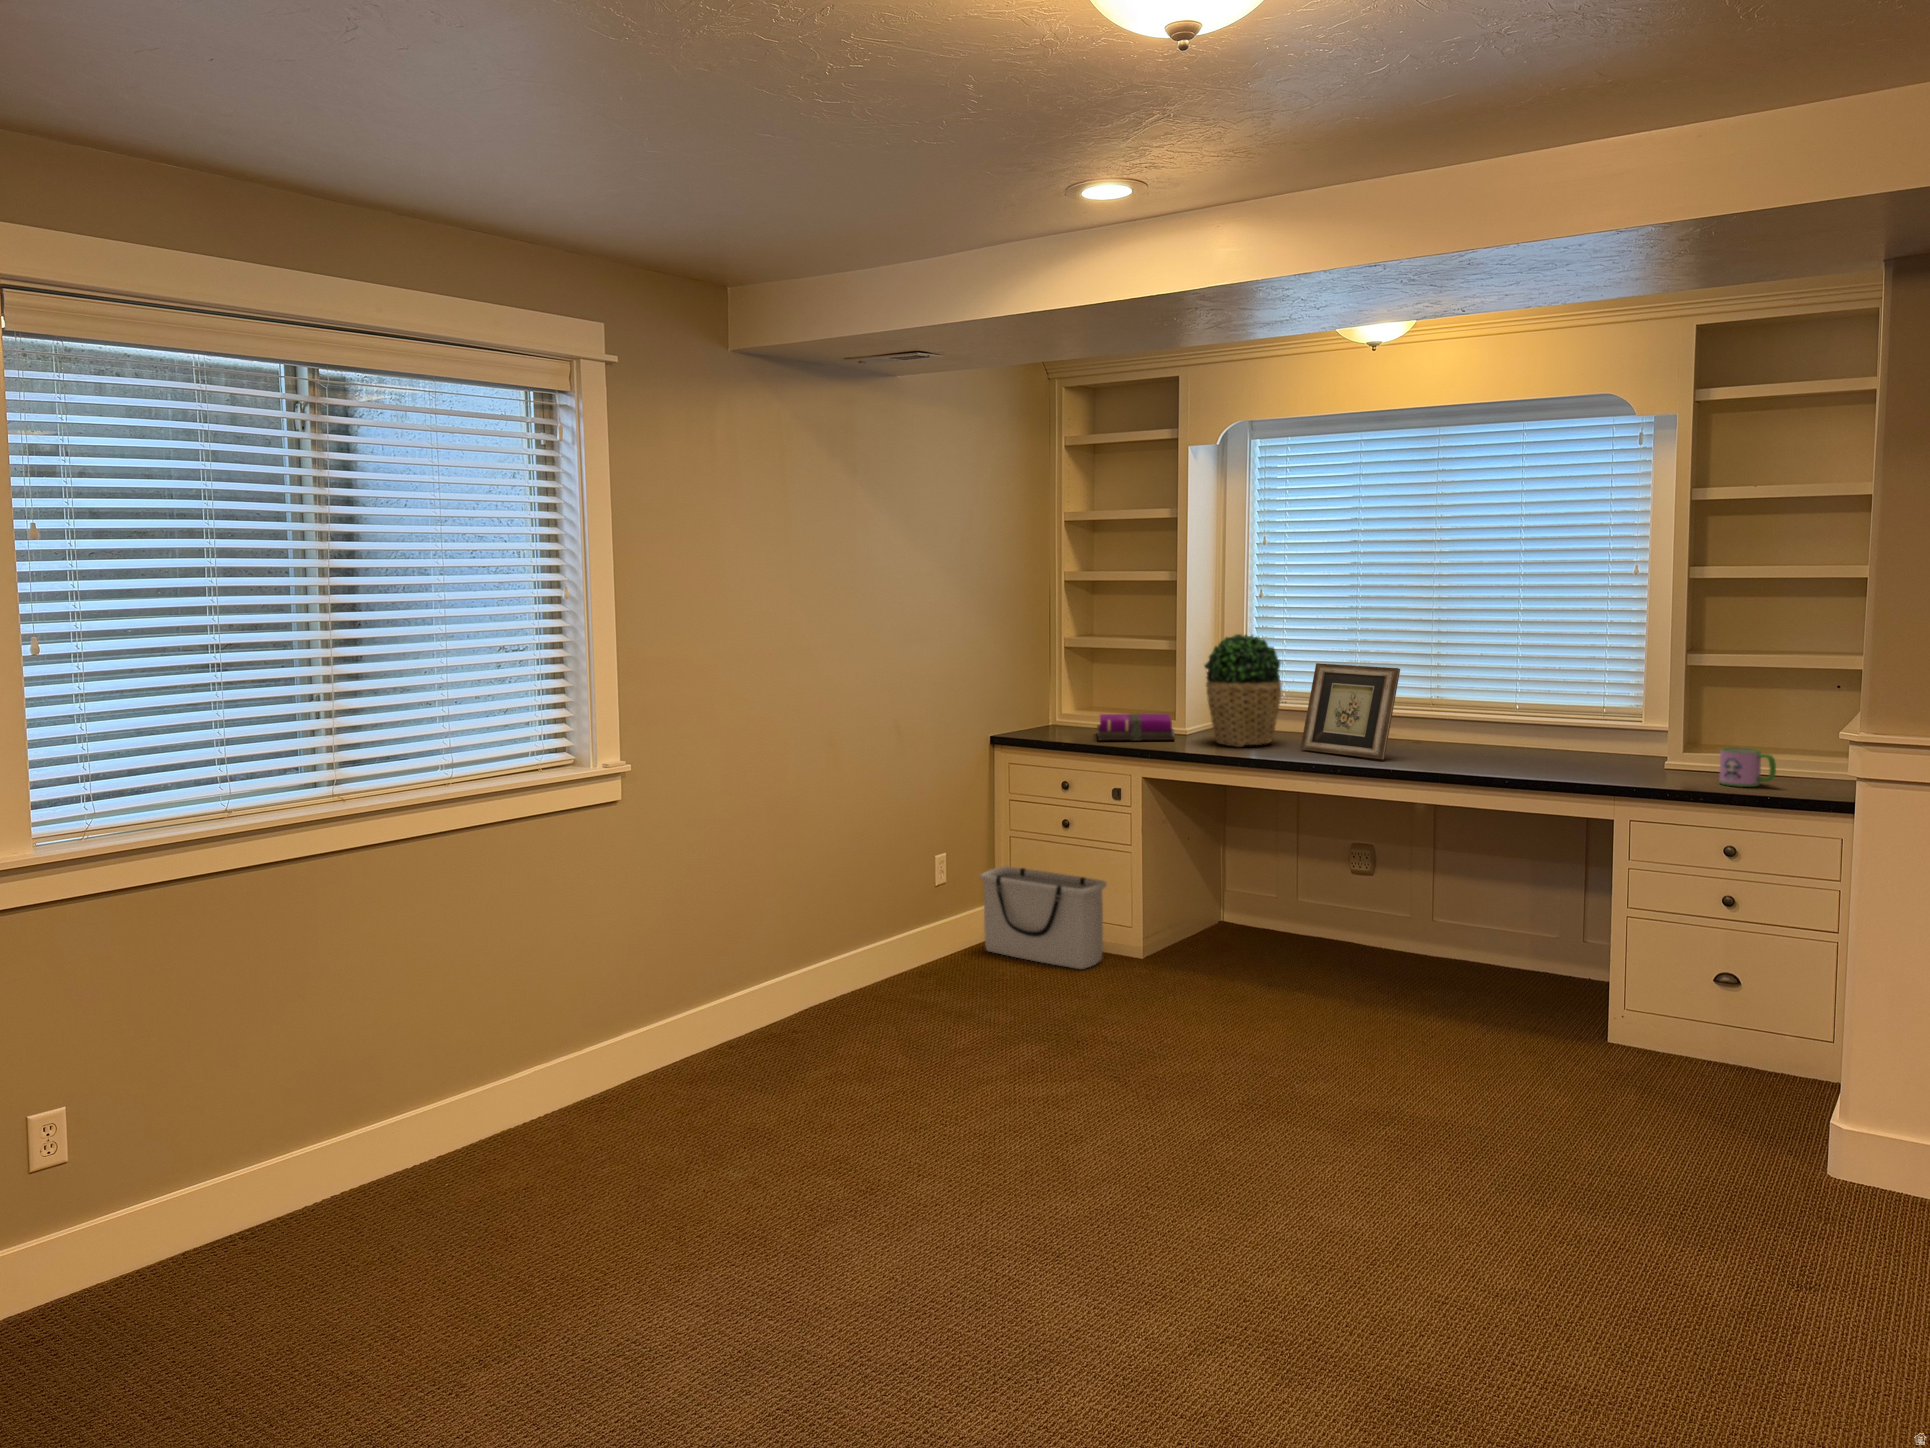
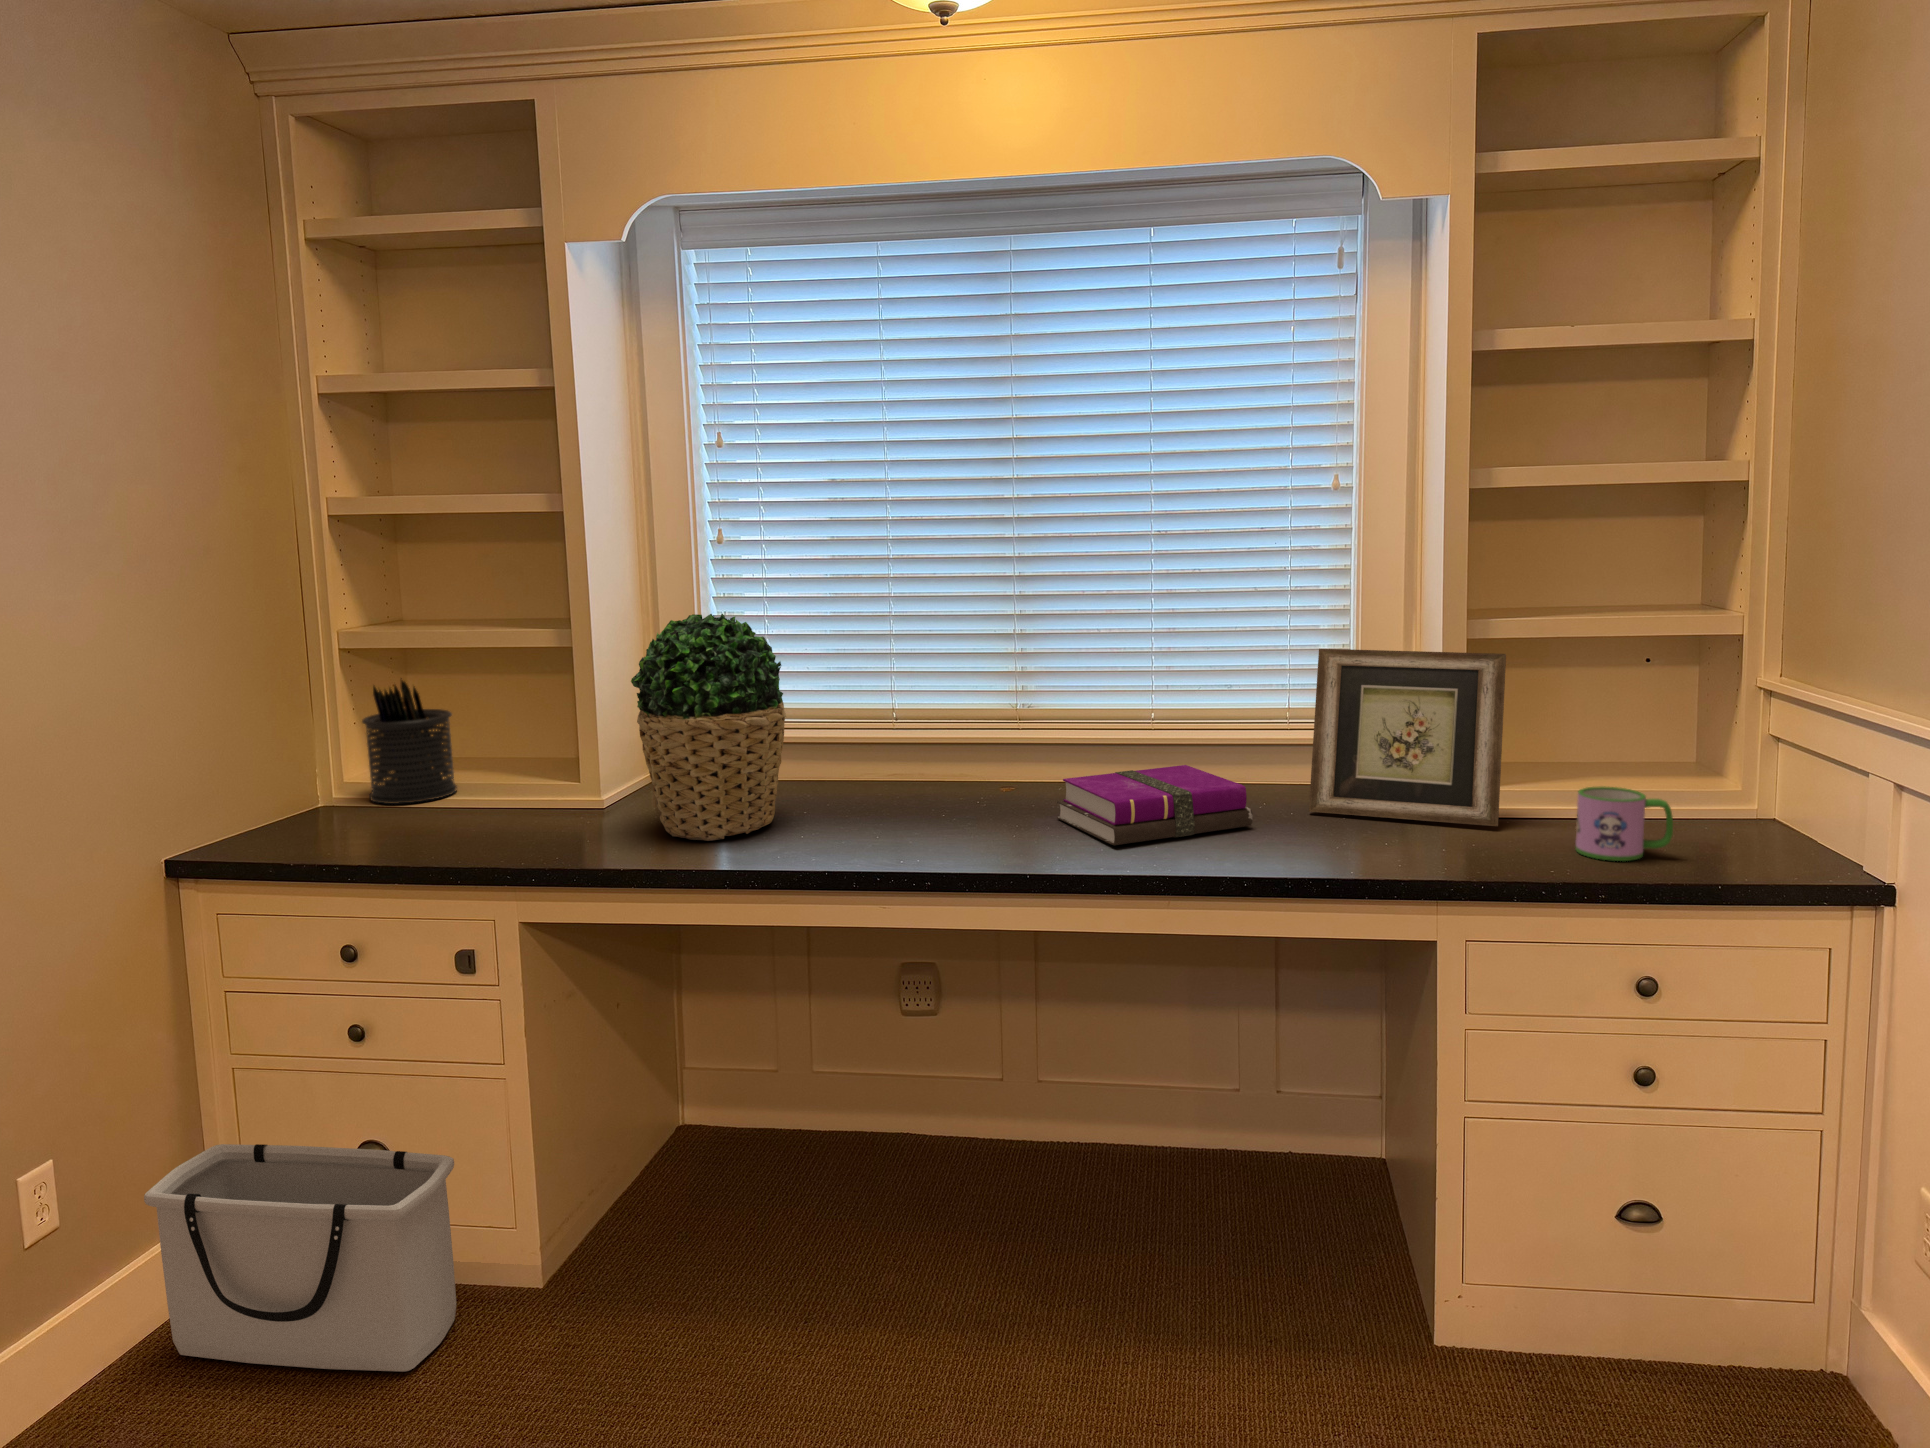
pen holder: none [1074,663,1116,726] -> present [362,680,457,804]
picture frame: present [1300,663,1400,759] -> present [1309,649,1506,826]
notebook: present [1097,714,1175,741] -> present [1057,765,1253,845]

